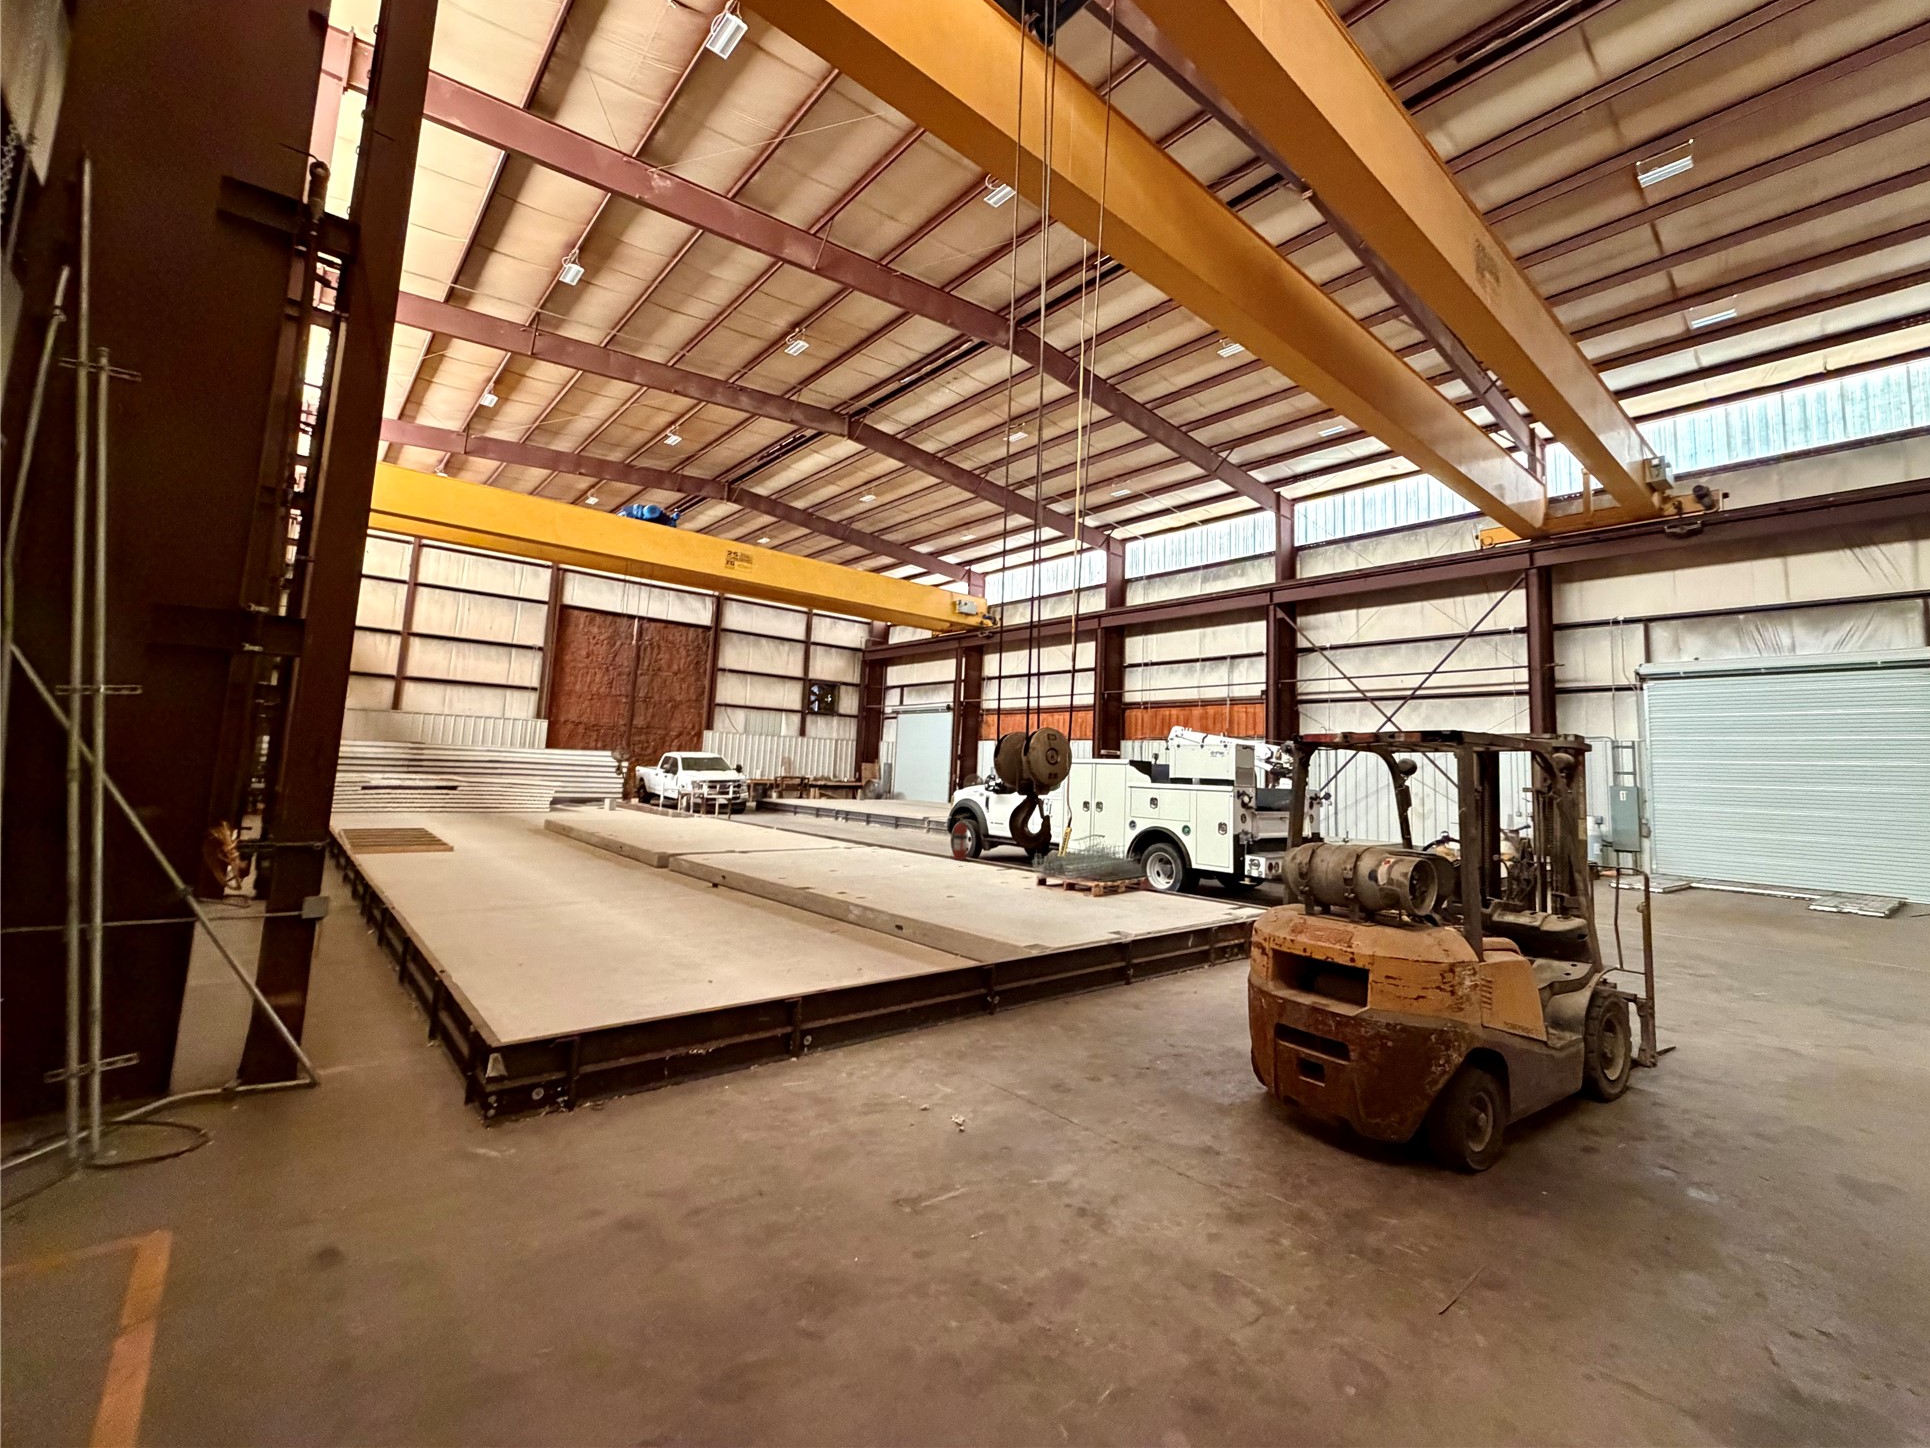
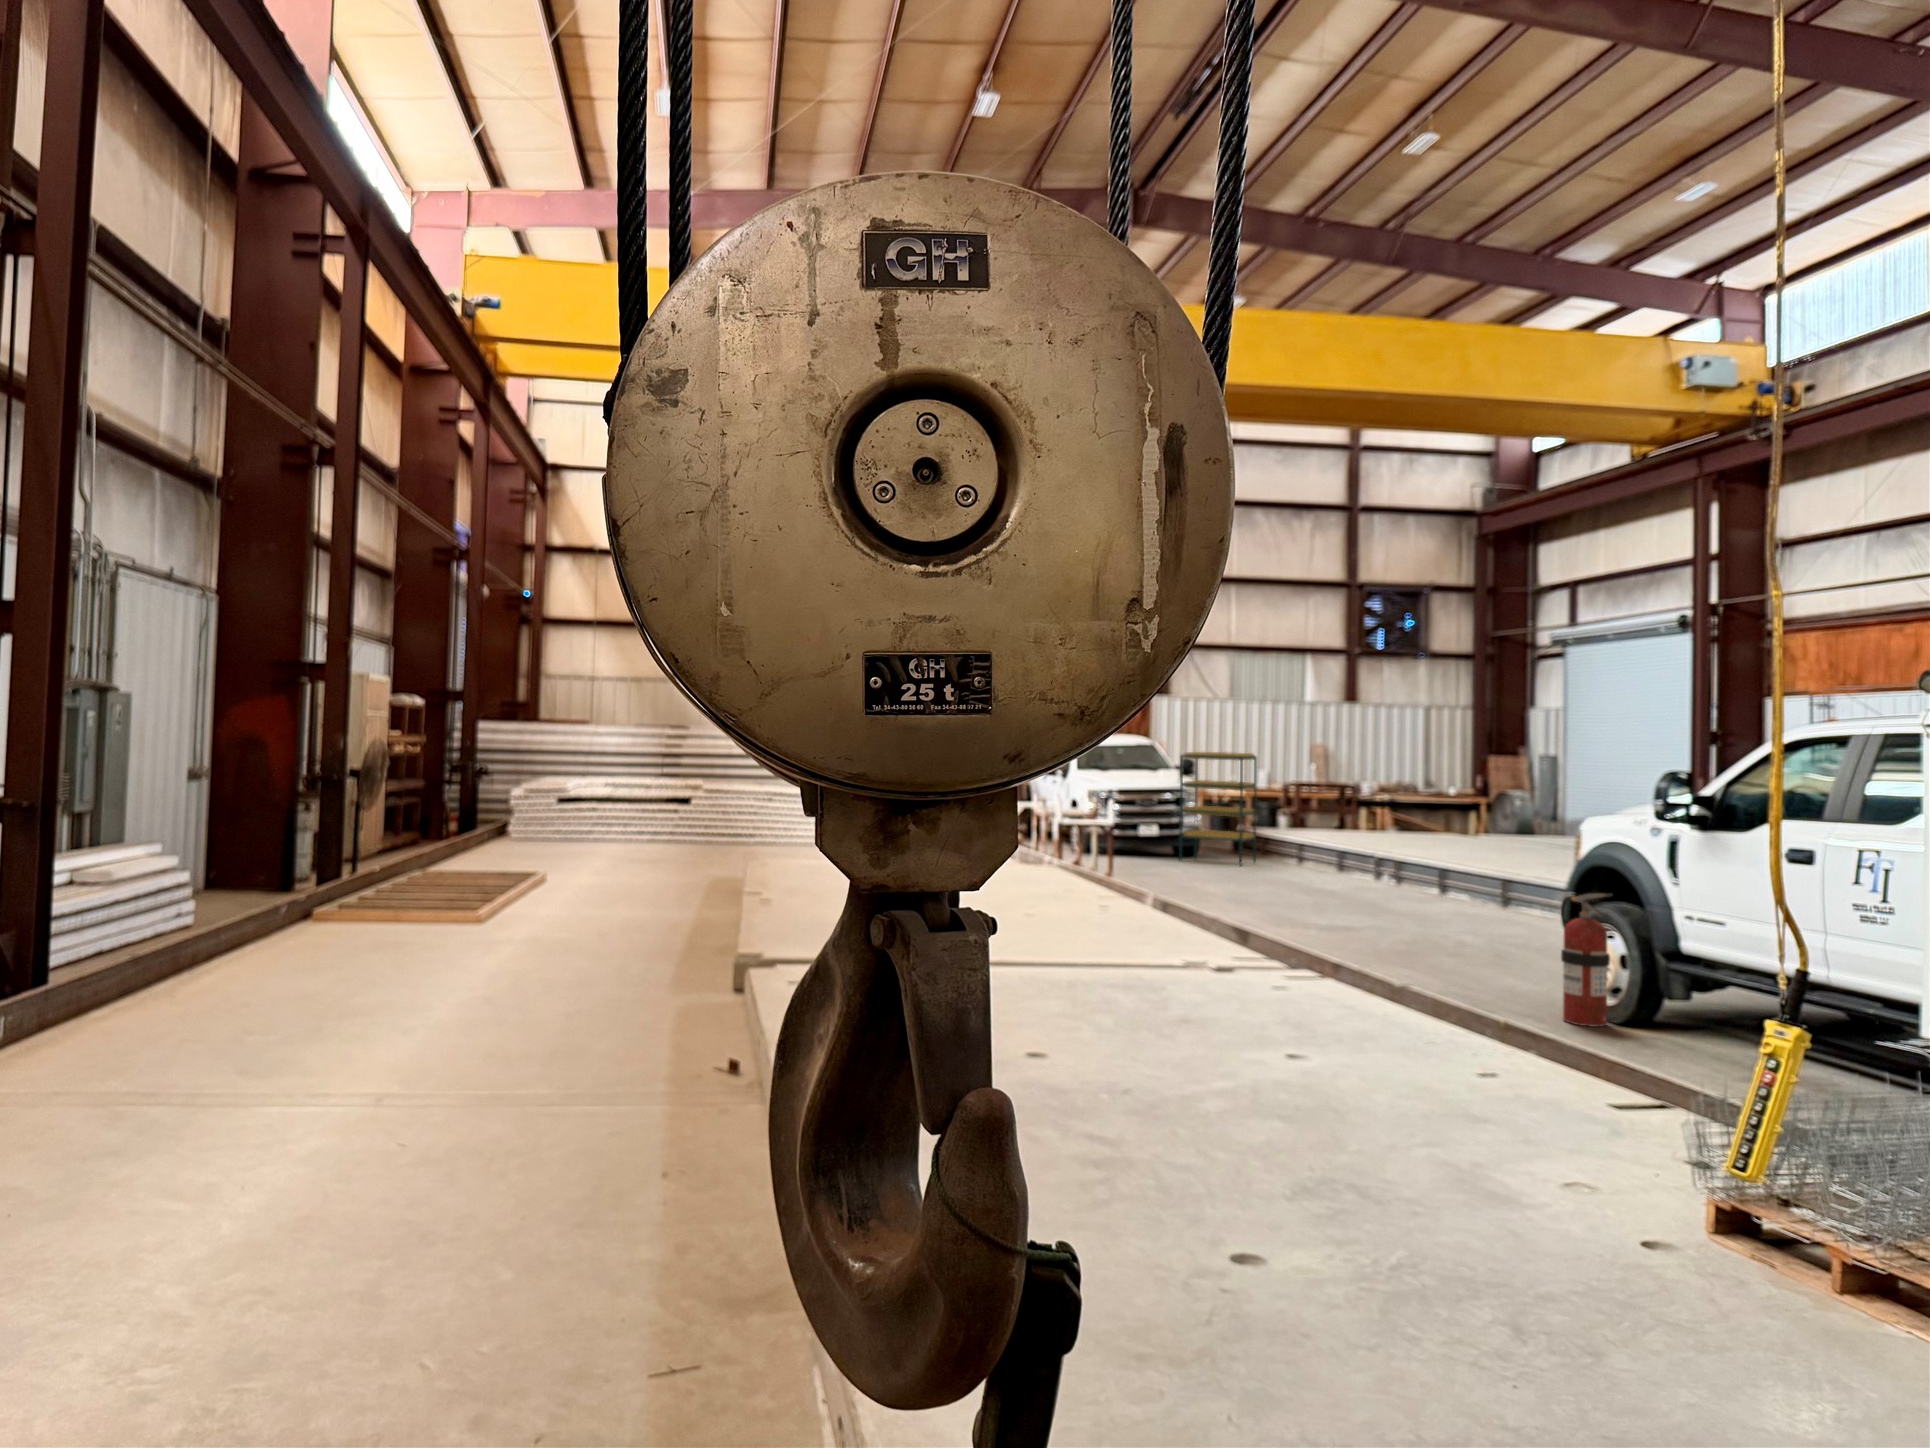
shelving unit: none [736,763,777,819] -> present [1179,752,1257,865]

